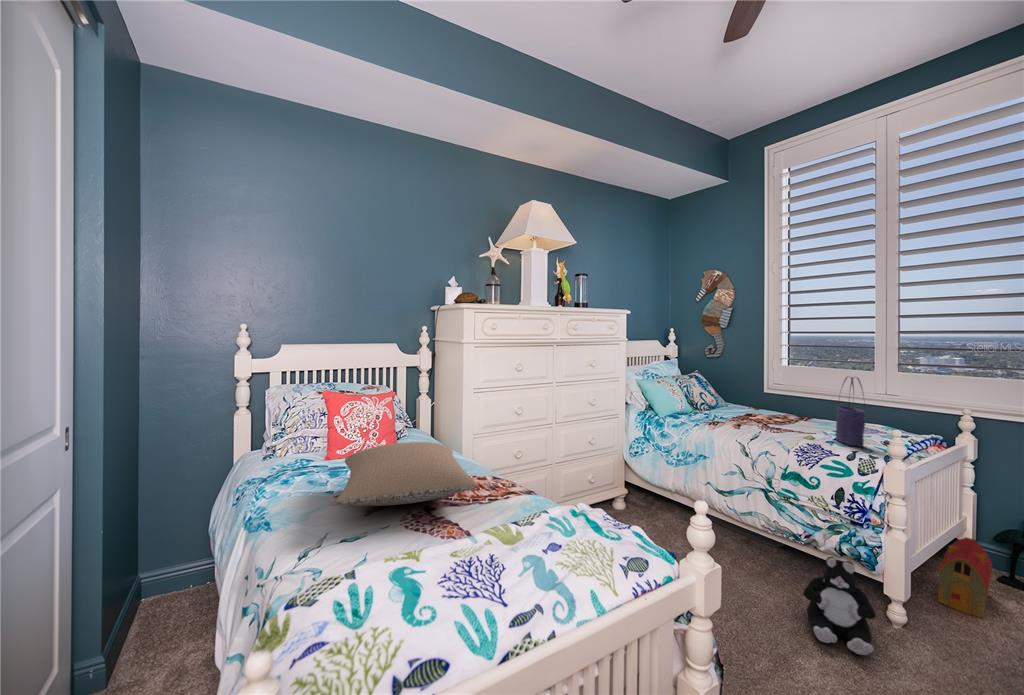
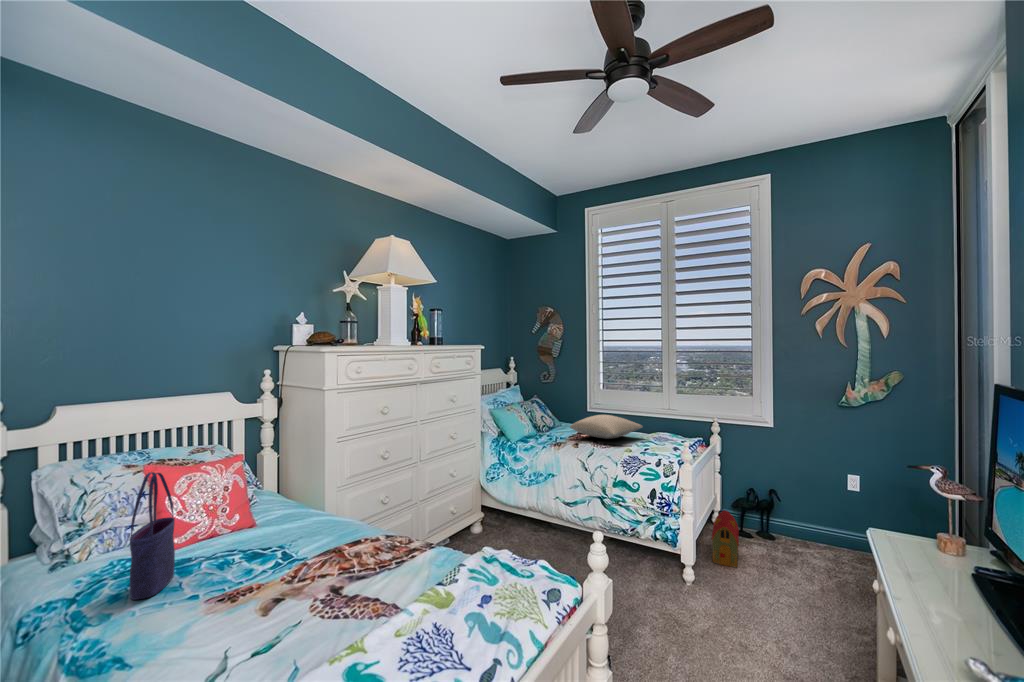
tote bag: present [836,377,866,447] -> present [130,472,175,600]
pillow: present [336,442,478,506] -> present [570,415,643,439]
plush toy: present [803,557,876,655] -> none [637,546,685,619]

